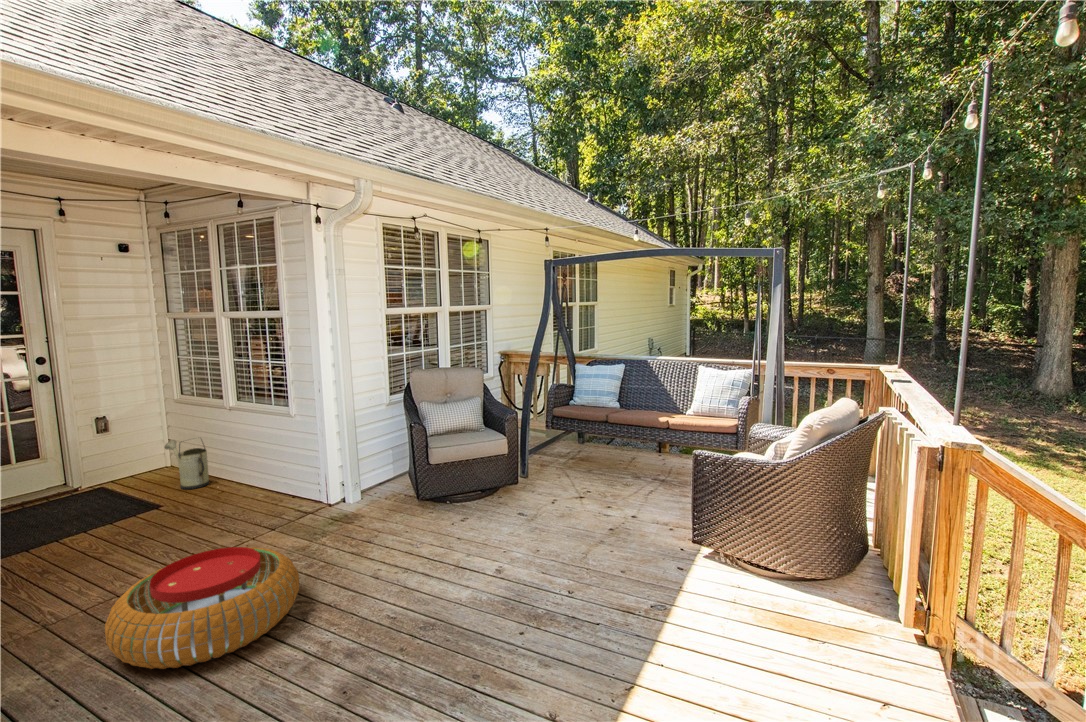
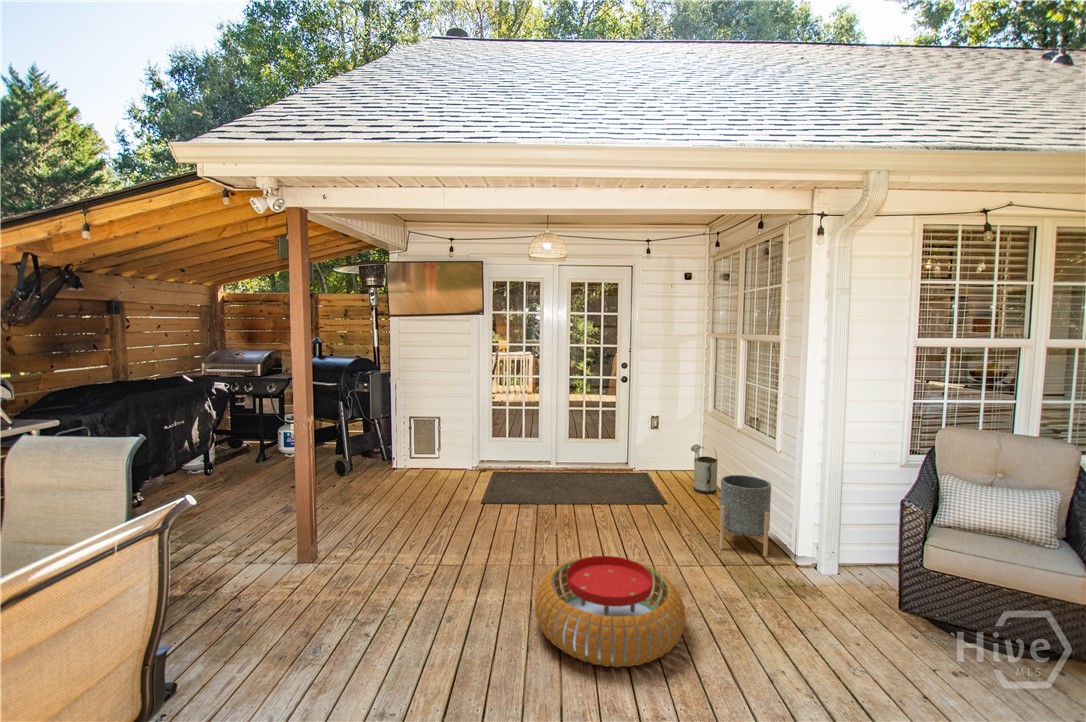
planter: none [246,445,304,521] -> present [720,475,771,557]

